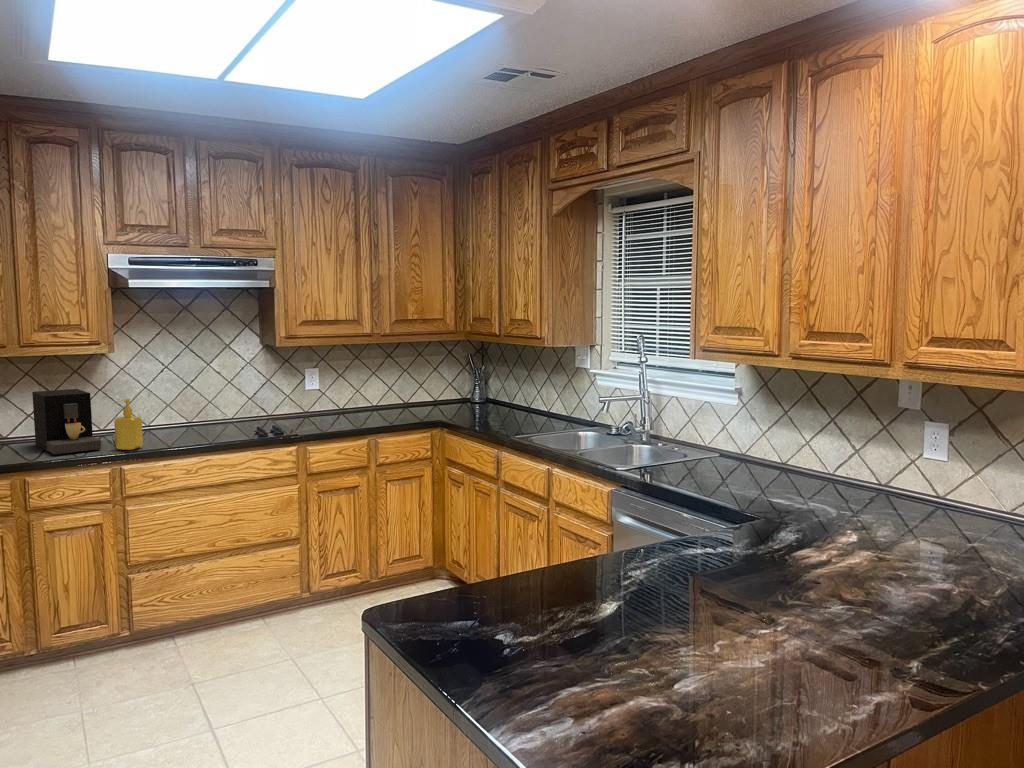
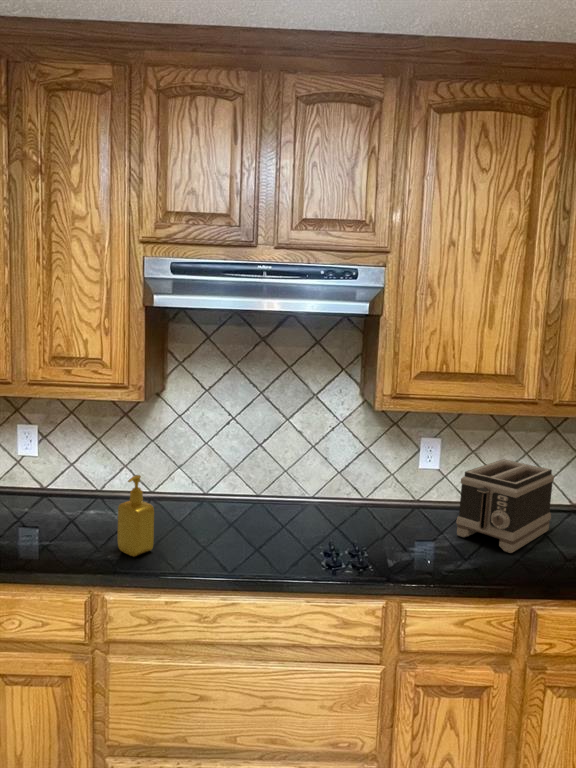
toaster: none [333,377,389,423] -> present [456,459,554,553]
coffee maker: present [32,389,101,454] -> none [36,439,117,545]

